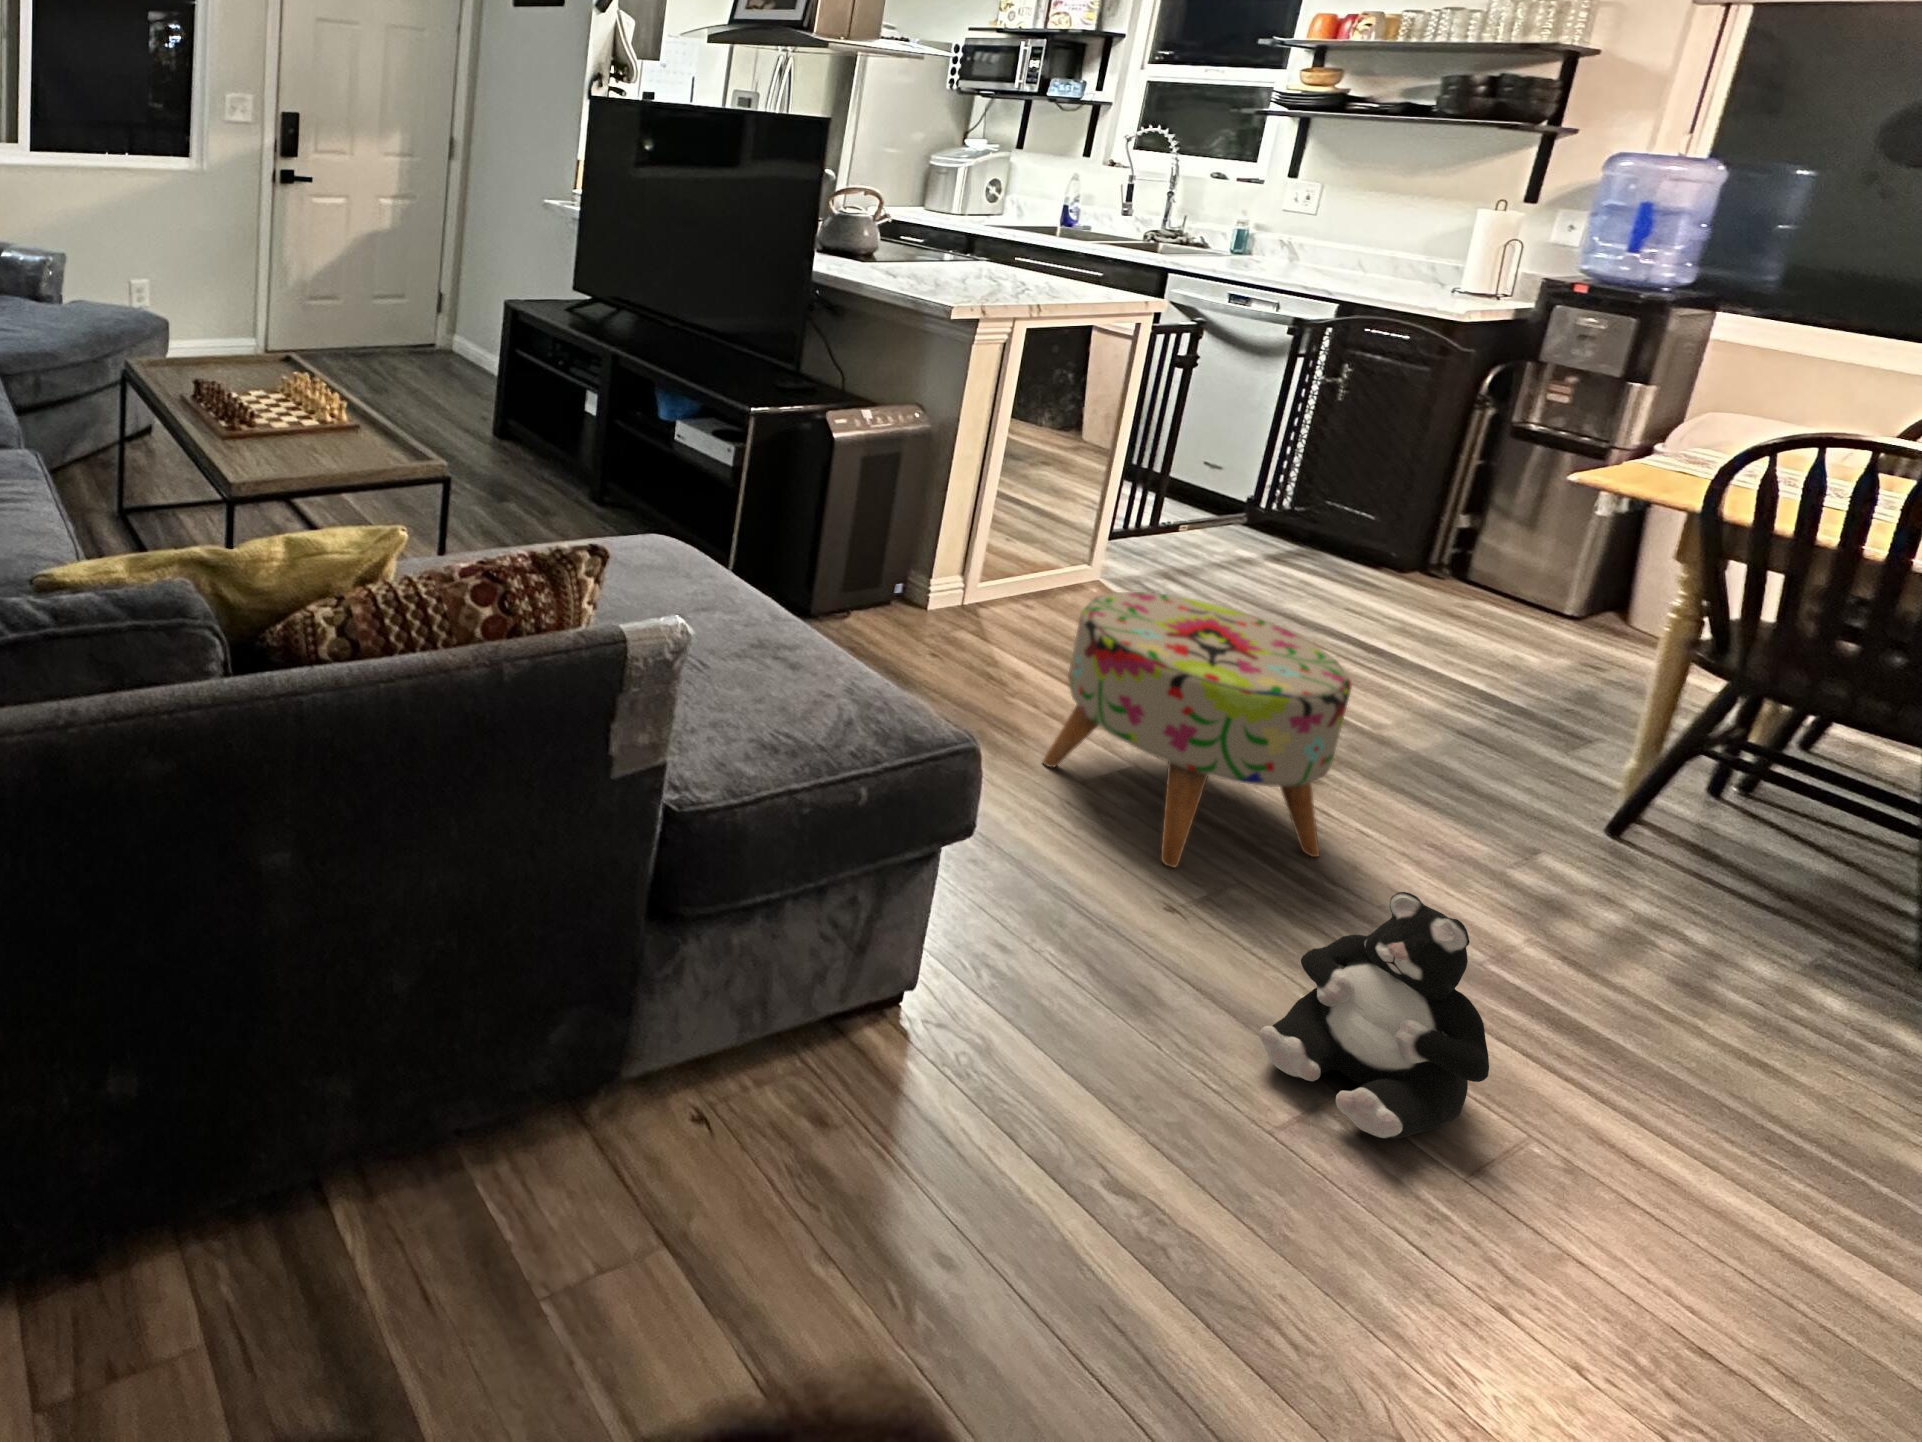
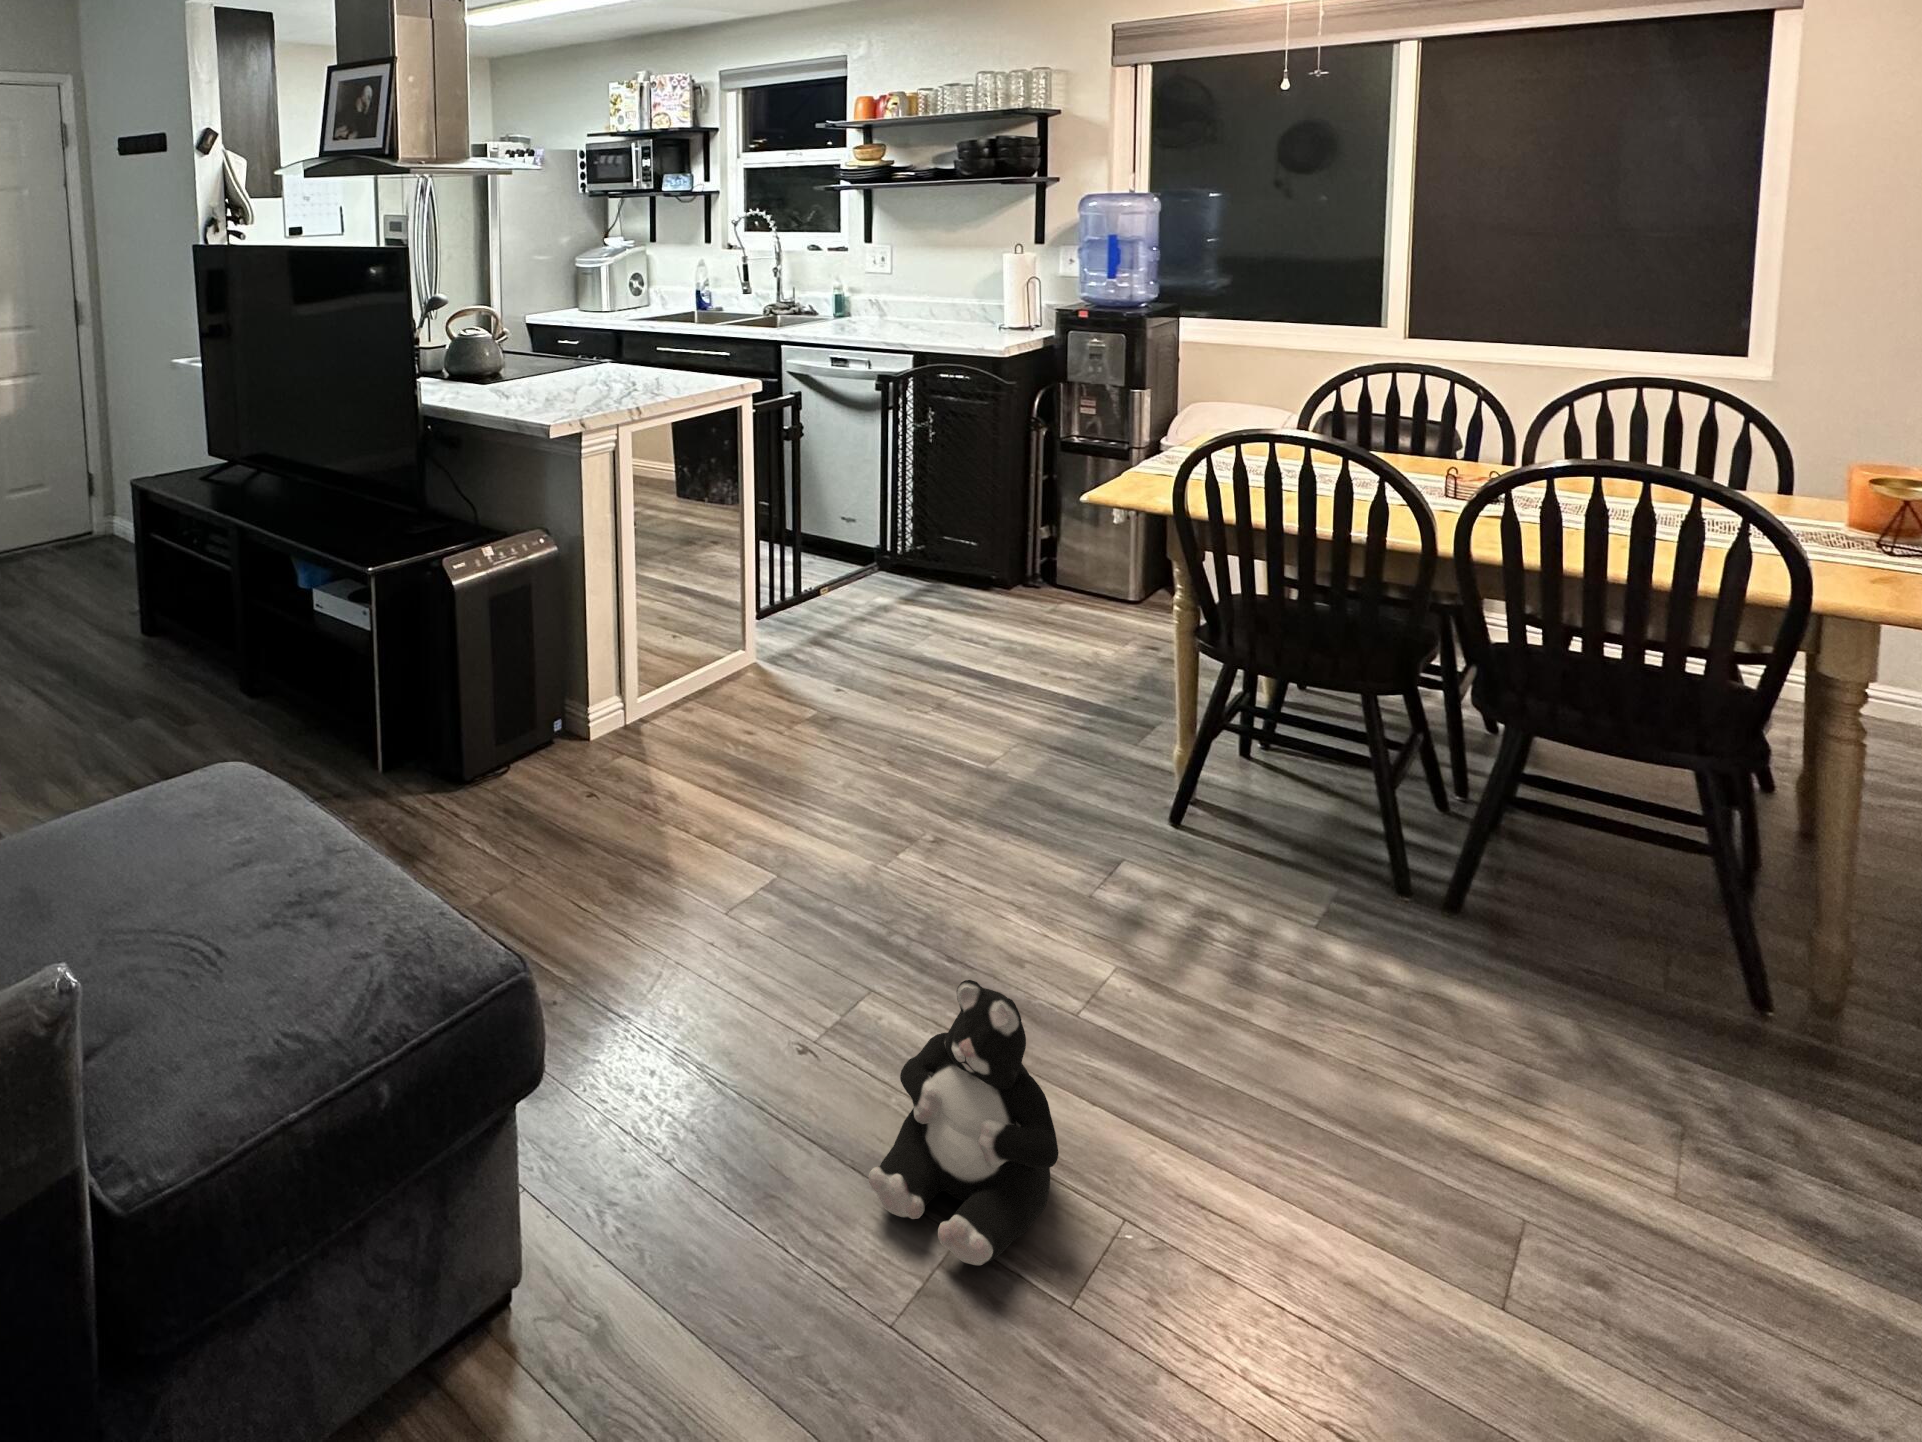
ottoman: present [1043,592,1352,867] -> none [689,687,935,987]

